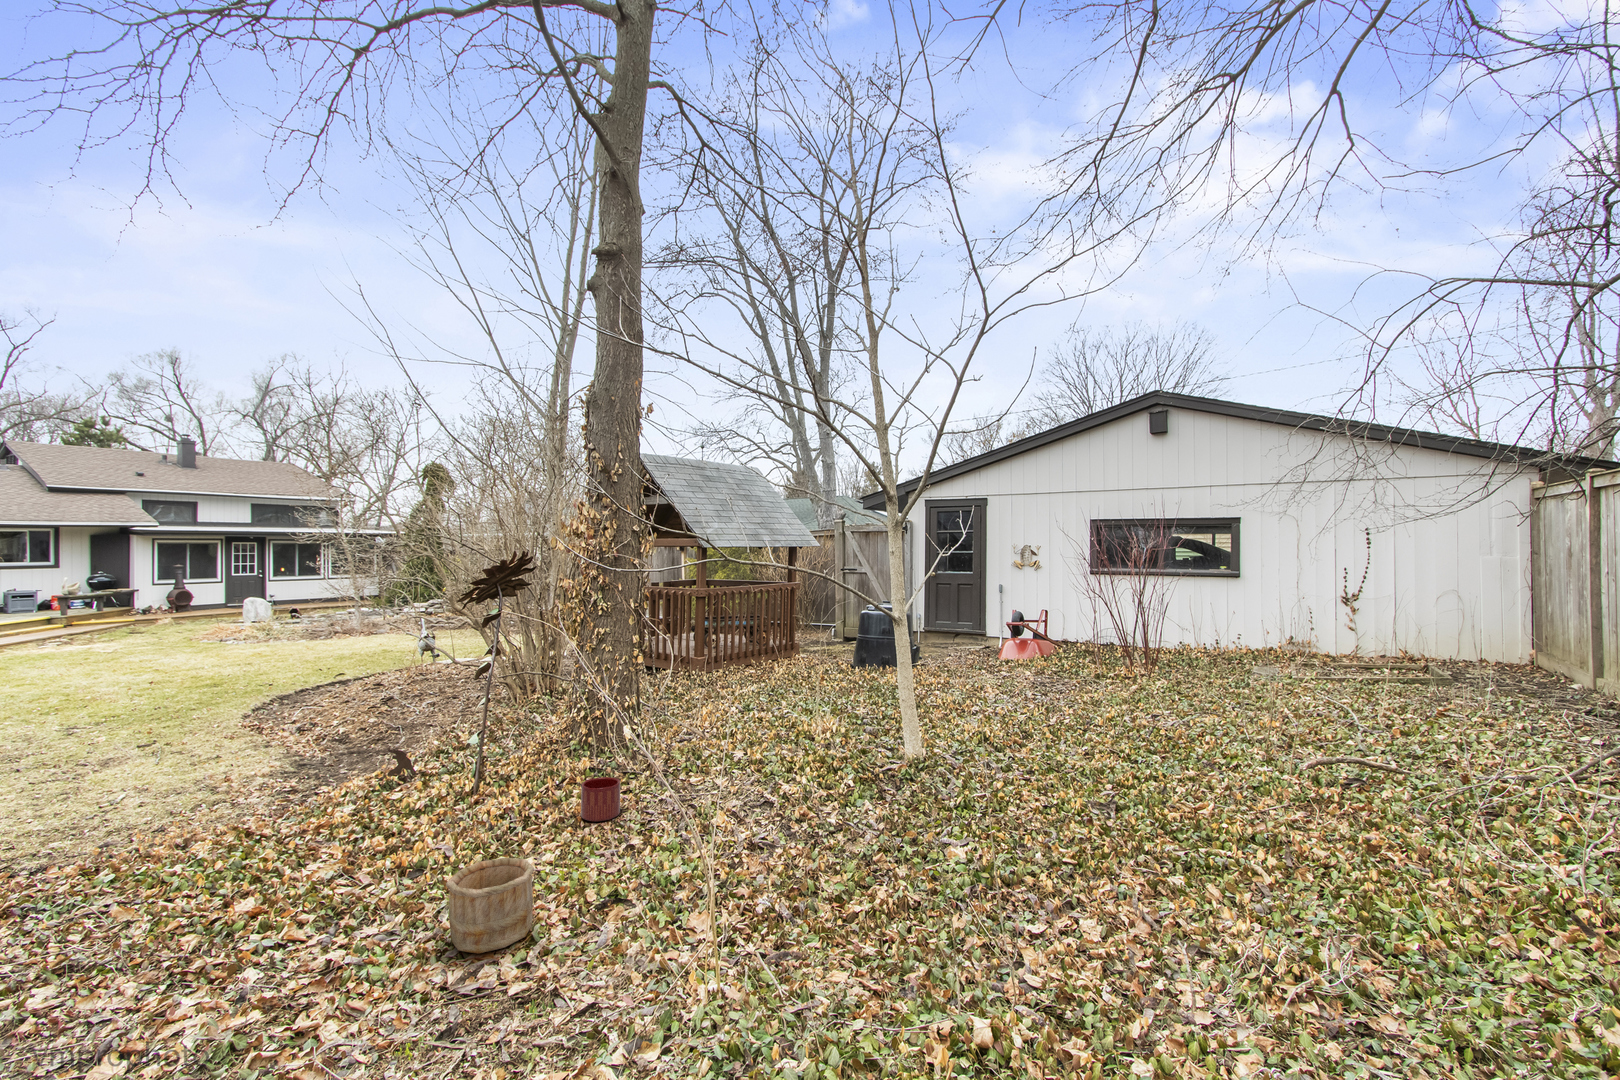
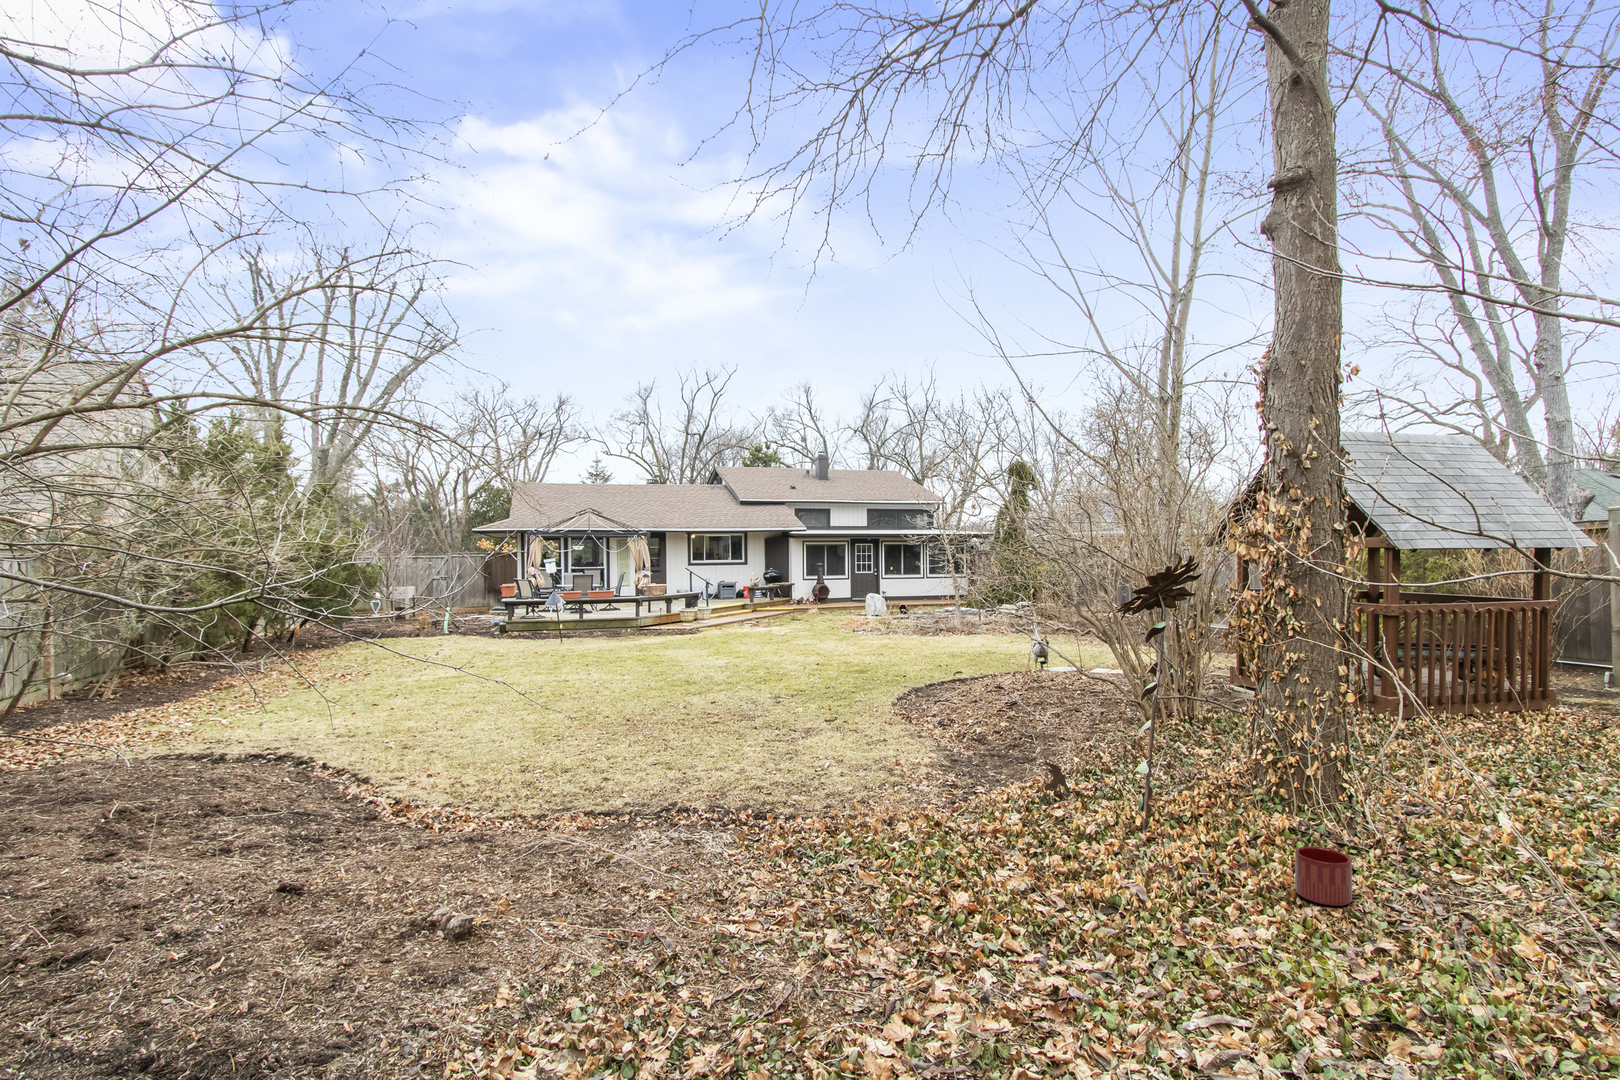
wooden bucket: present [446,858,534,954] -> none [1174,923,1281,1039]

